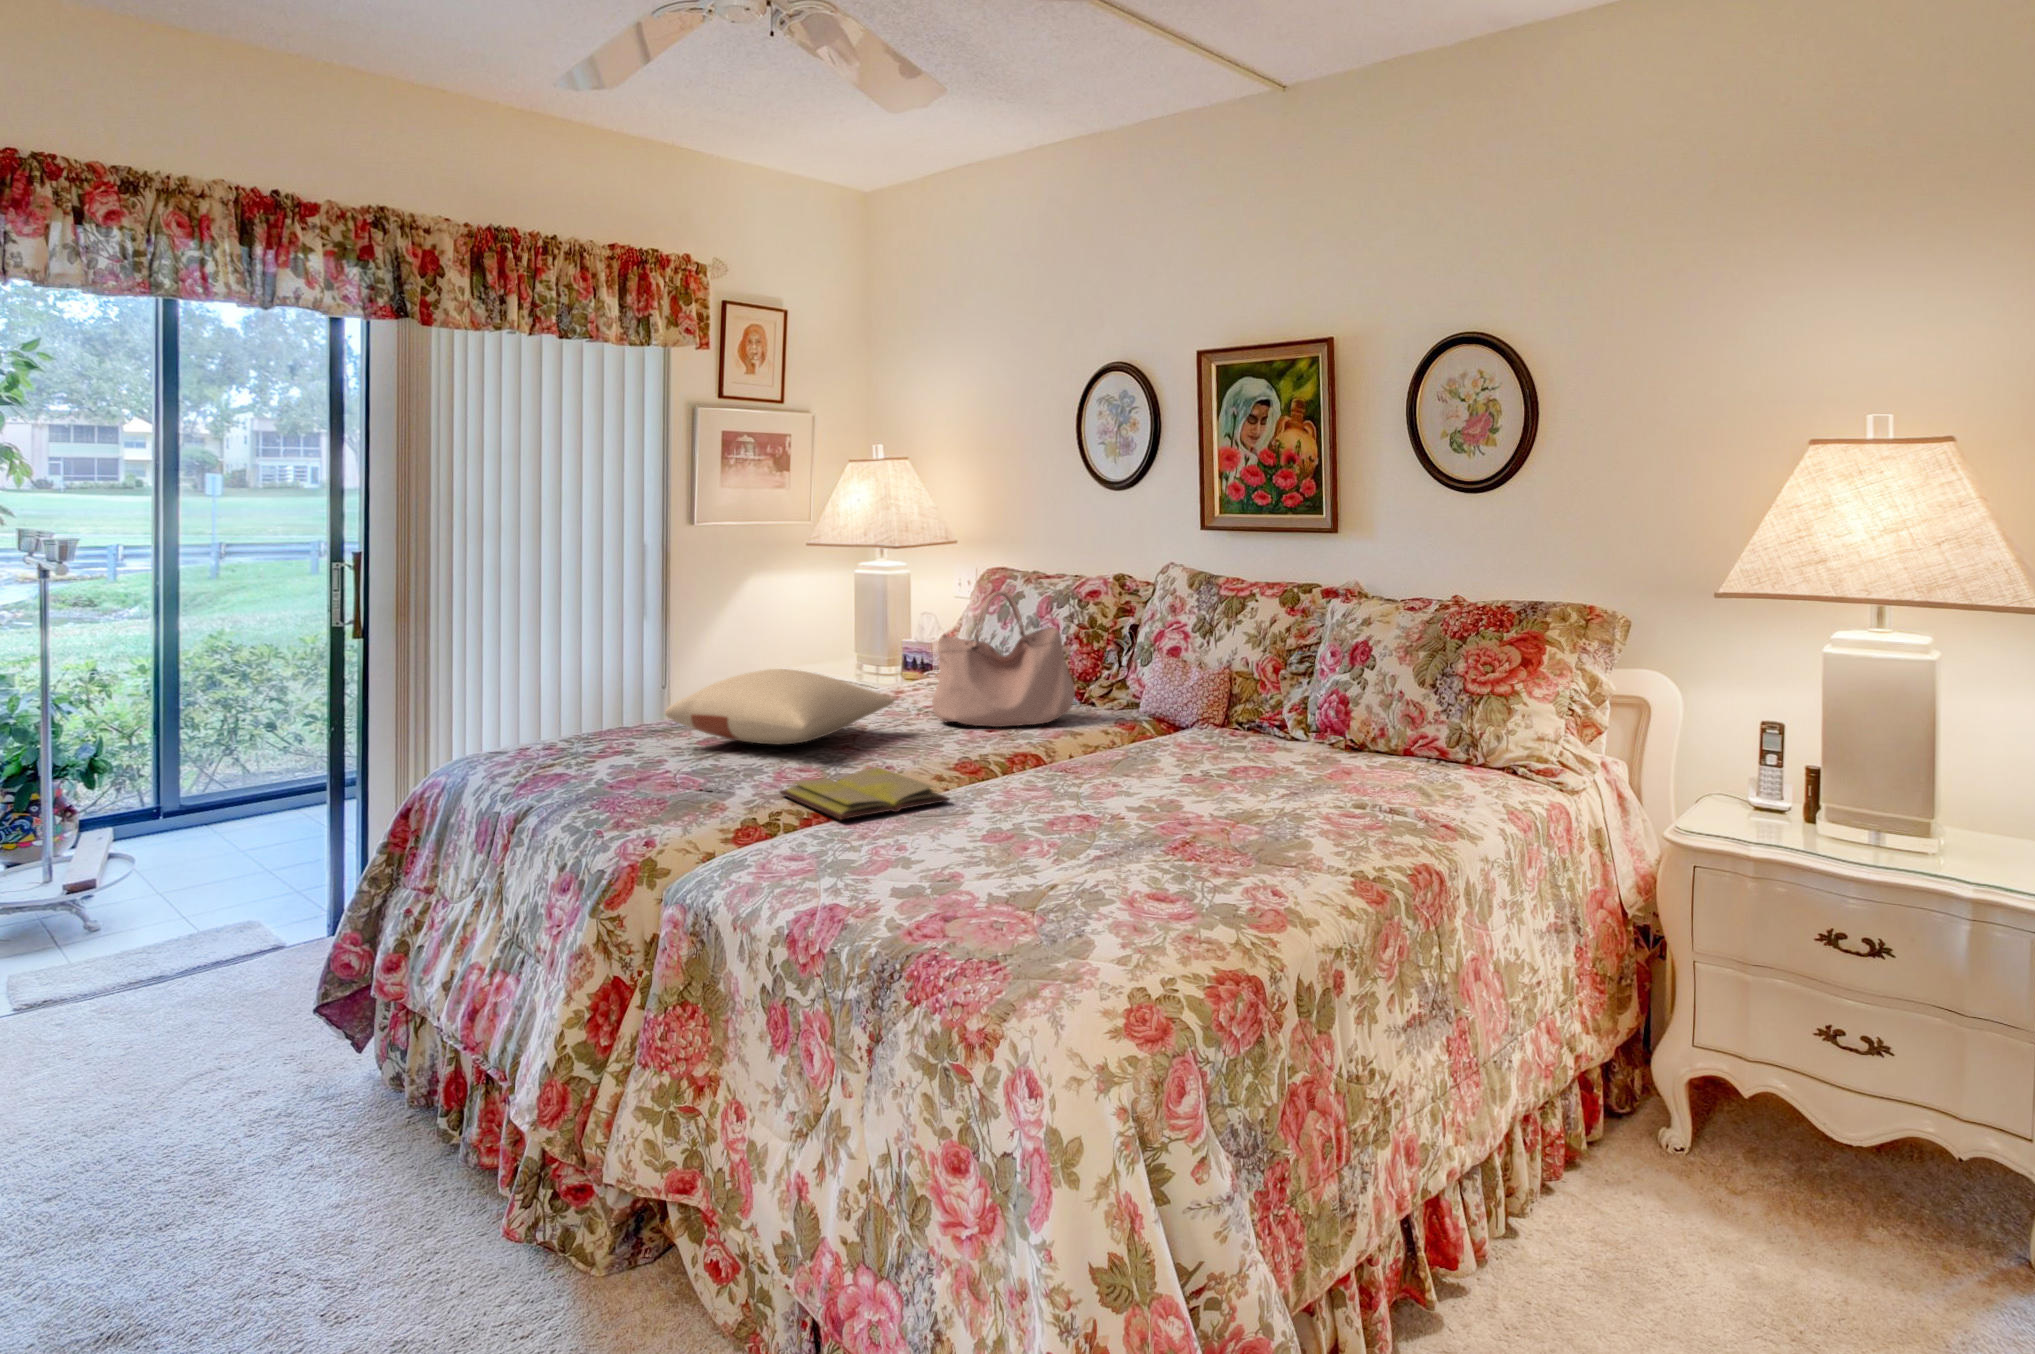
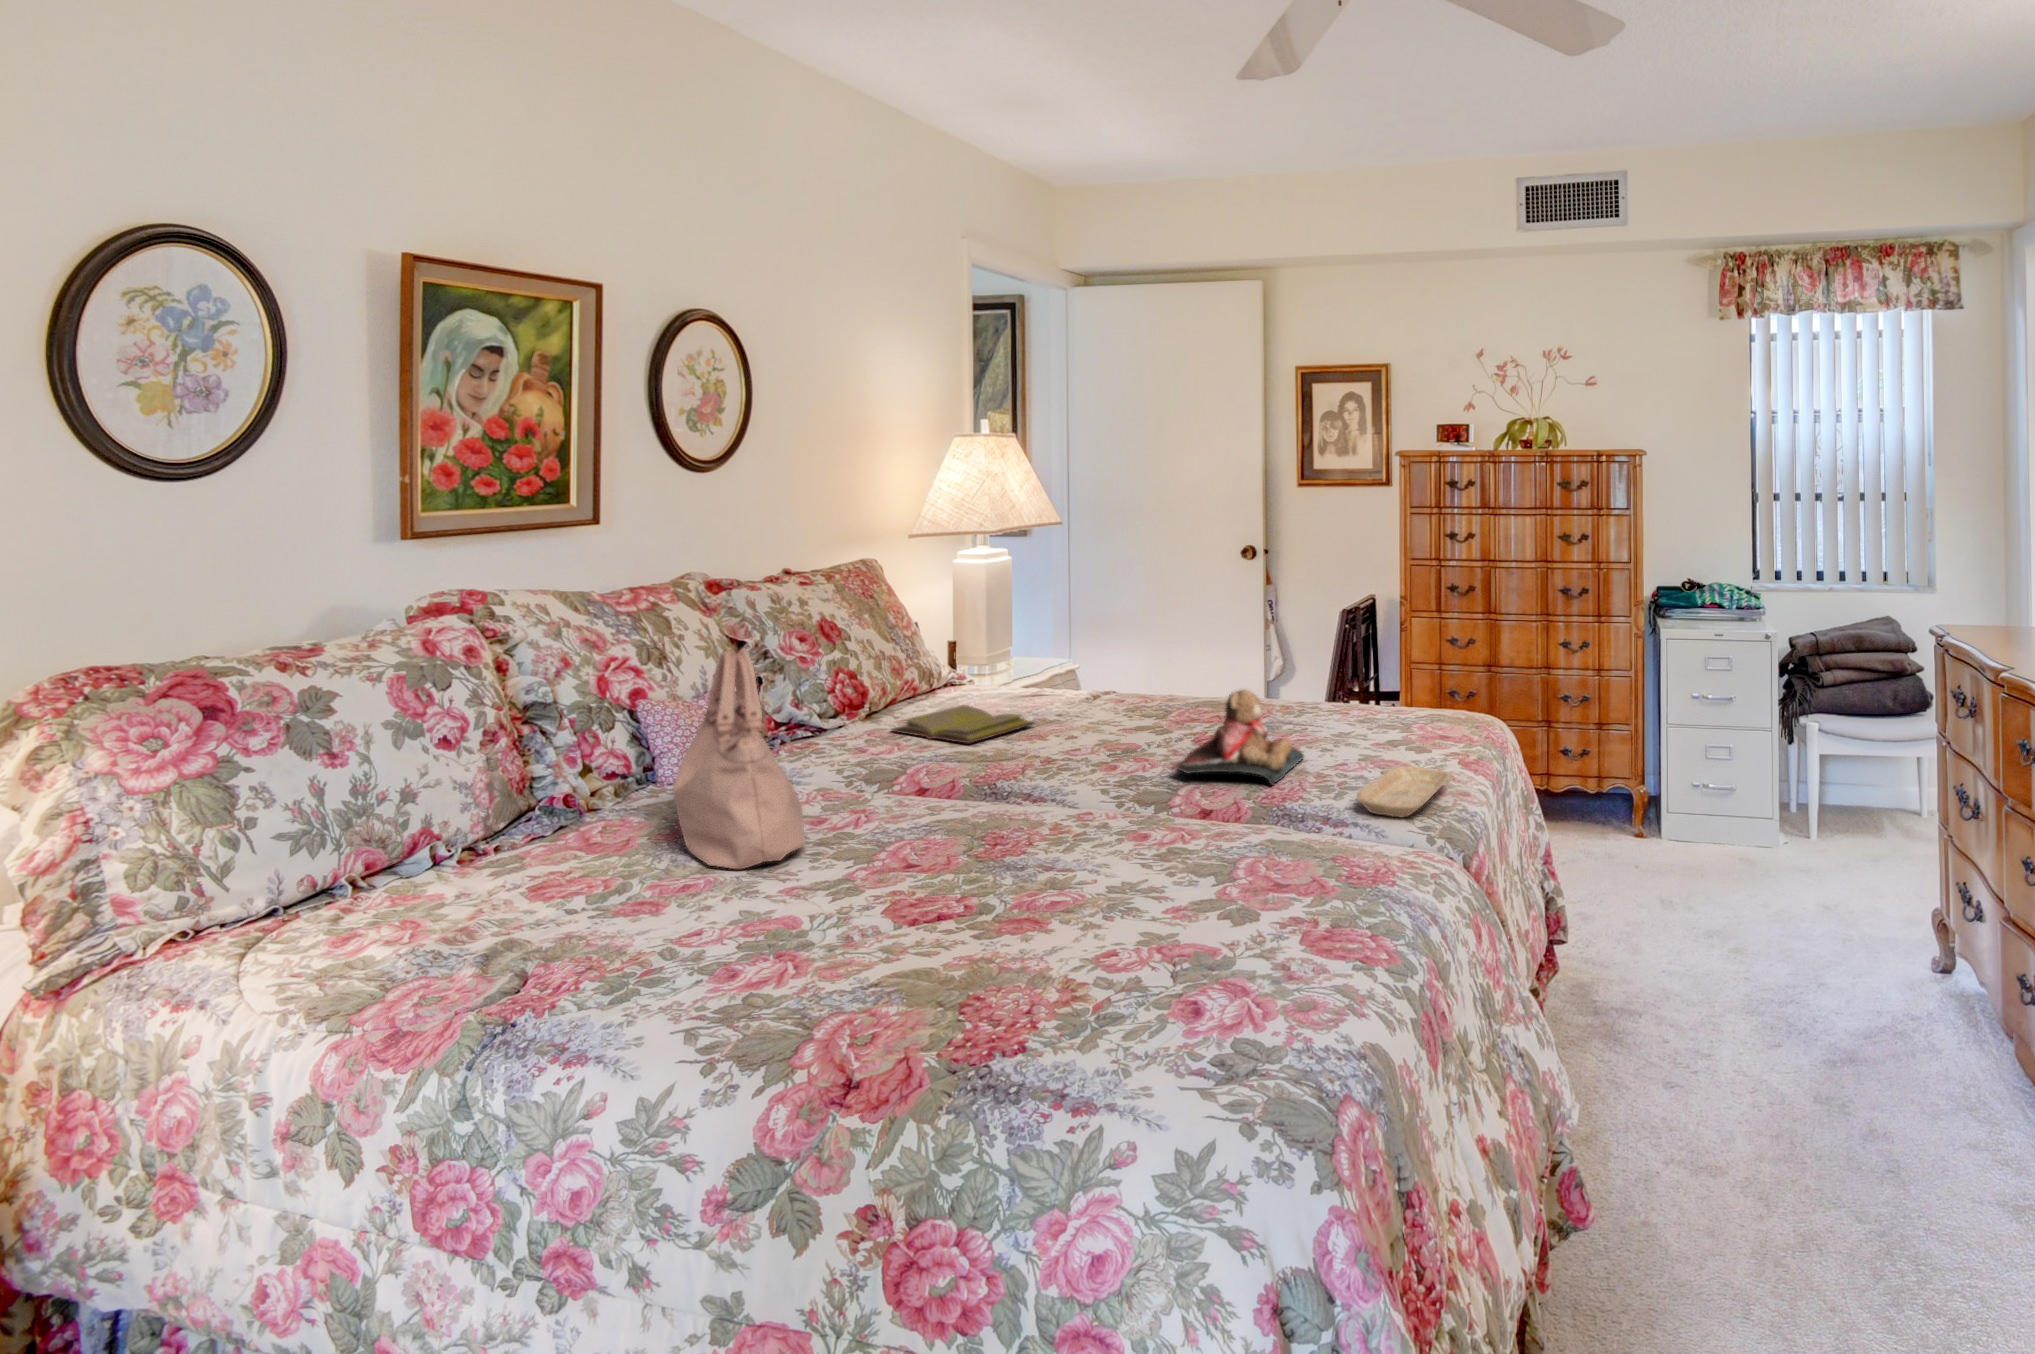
pillow: present [665,669,894,744] -> none [767,807,1108,948]
teddy bear: none [1030,730,1231,872] -> present [1172,689,1304,785]
diary: present [779,767,950,819] -> present [891,705,1034,744]
tray: none [829,833,996,902] -> present [1357,766,1451,817]

